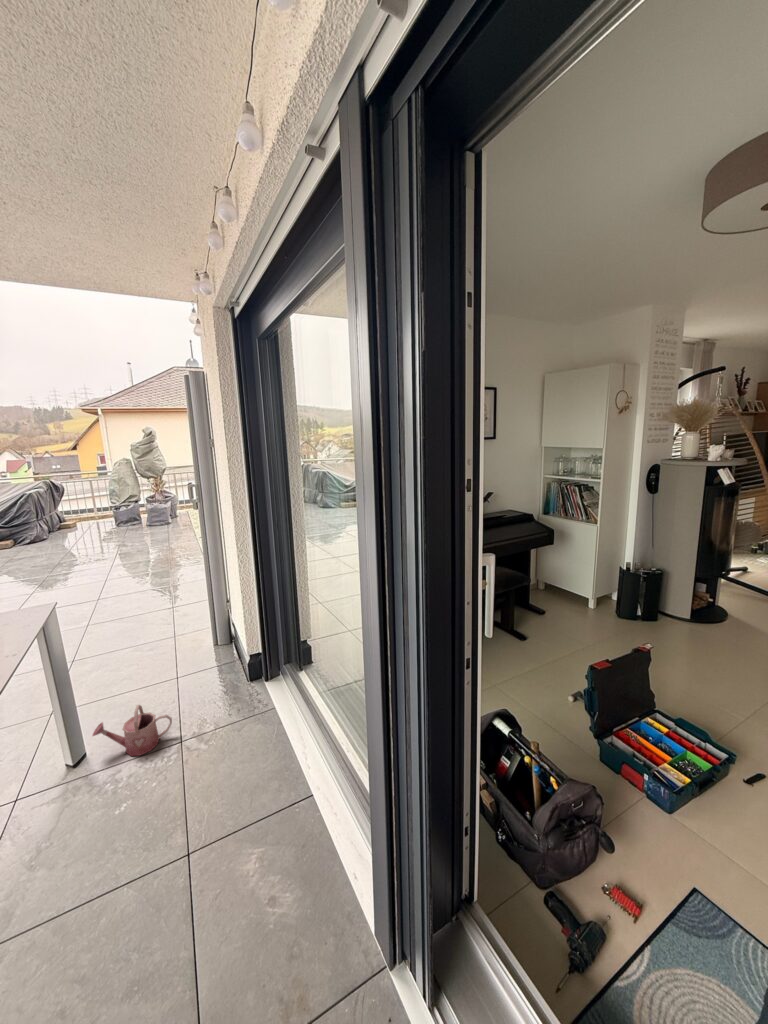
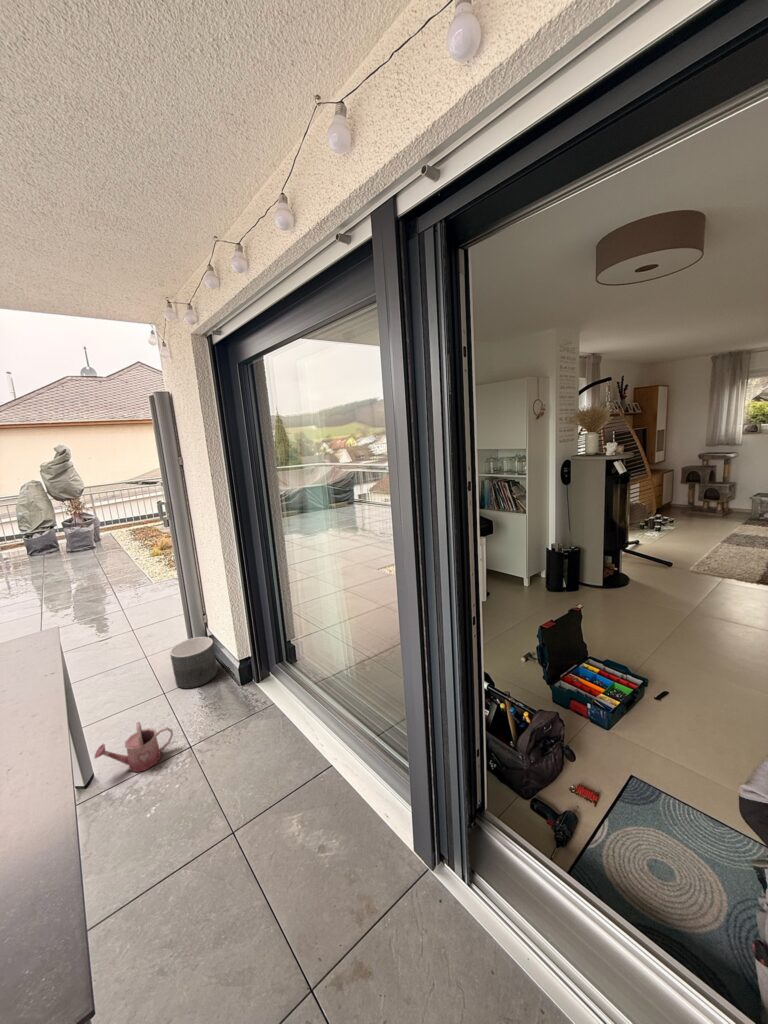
planter: none [191,623,237,674] -> present [170,637,217,688]

